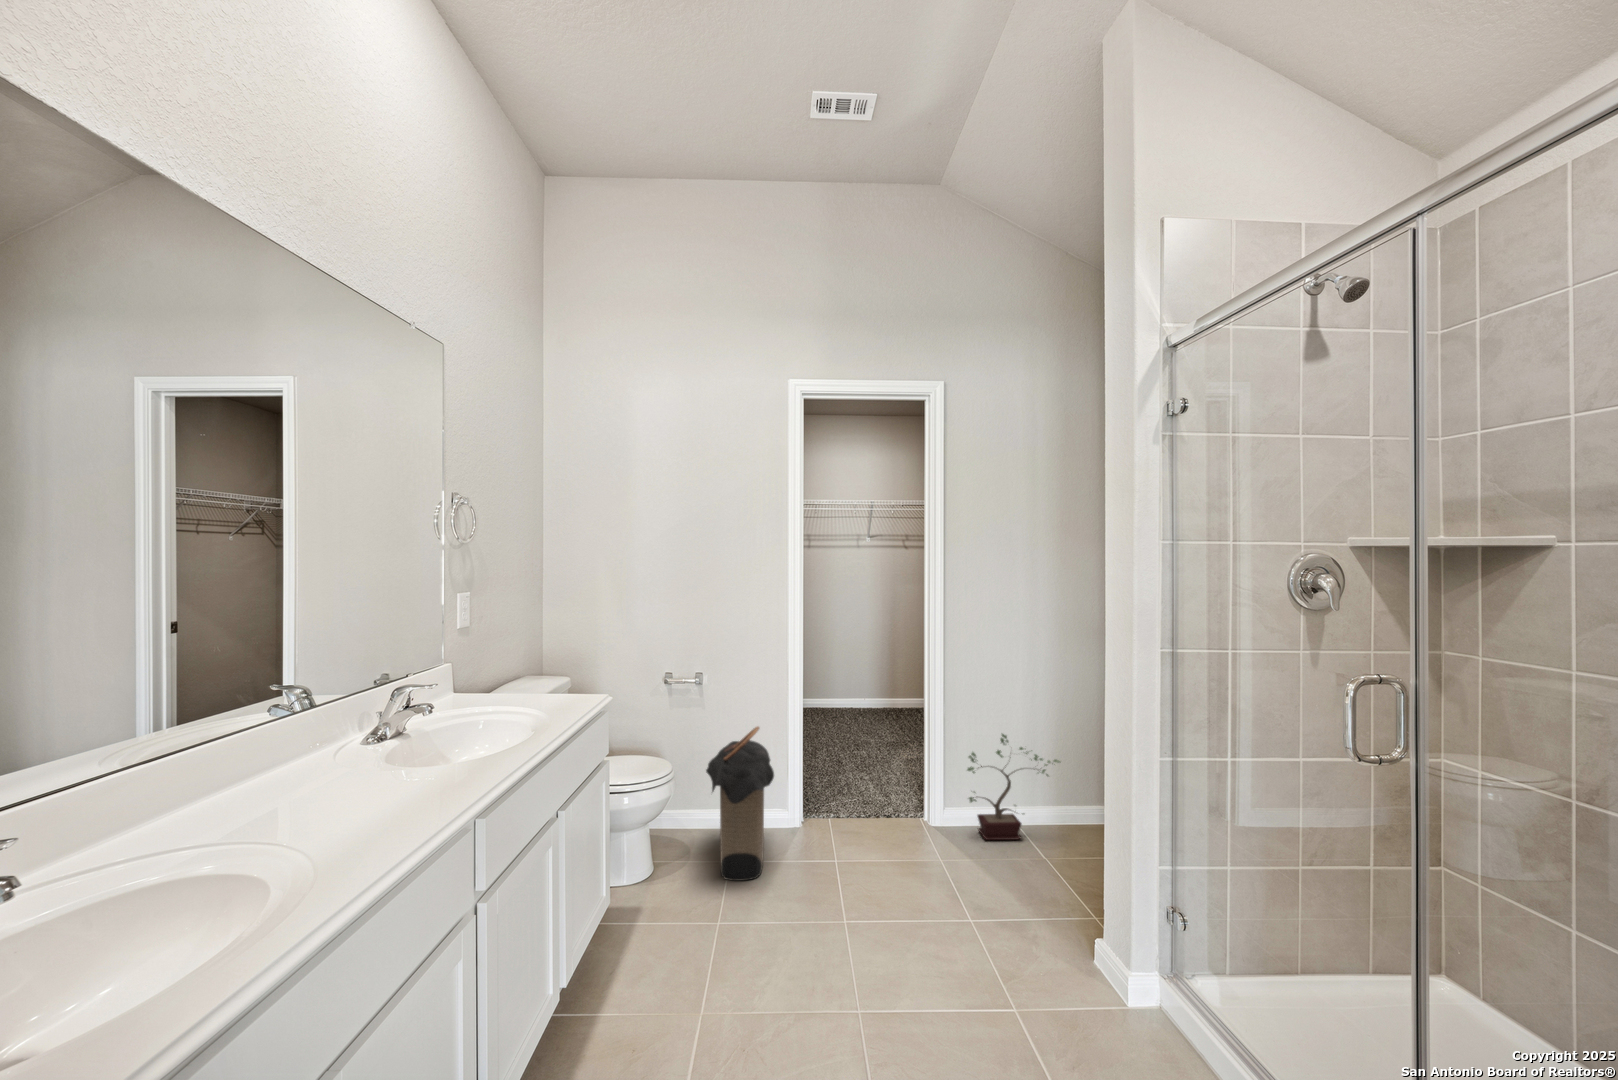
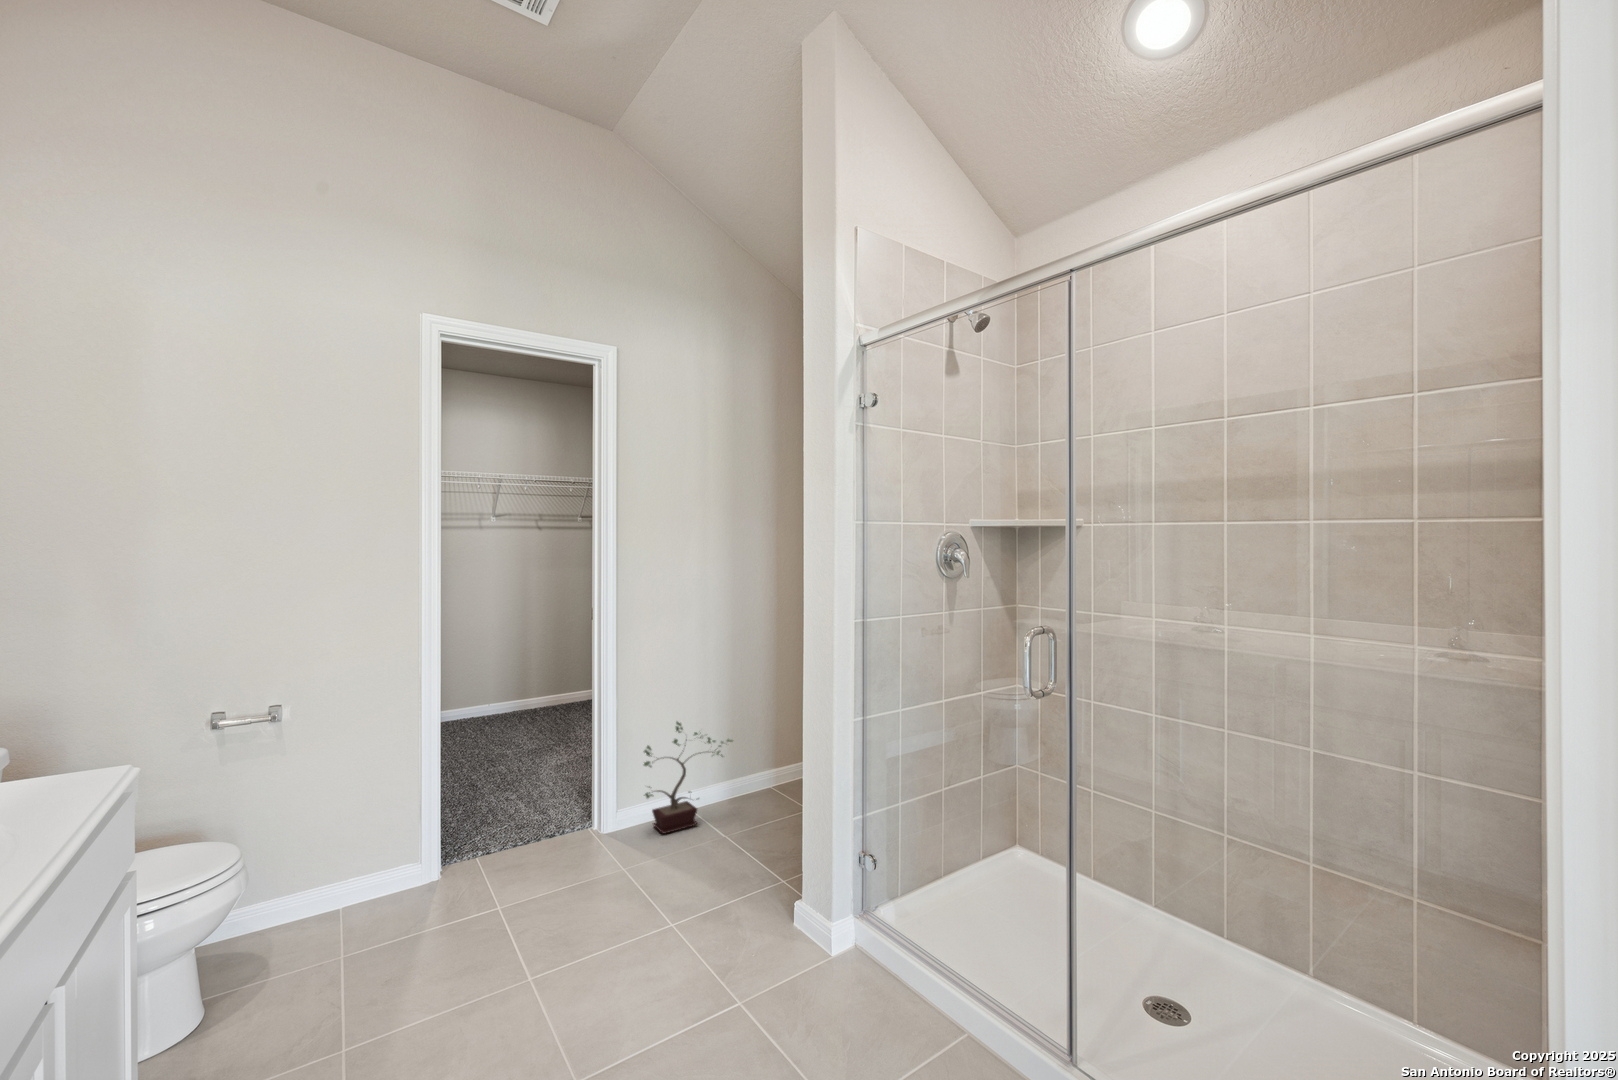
laundry hamper: present [706,727,774,881] -> none [311,759,417,965]

